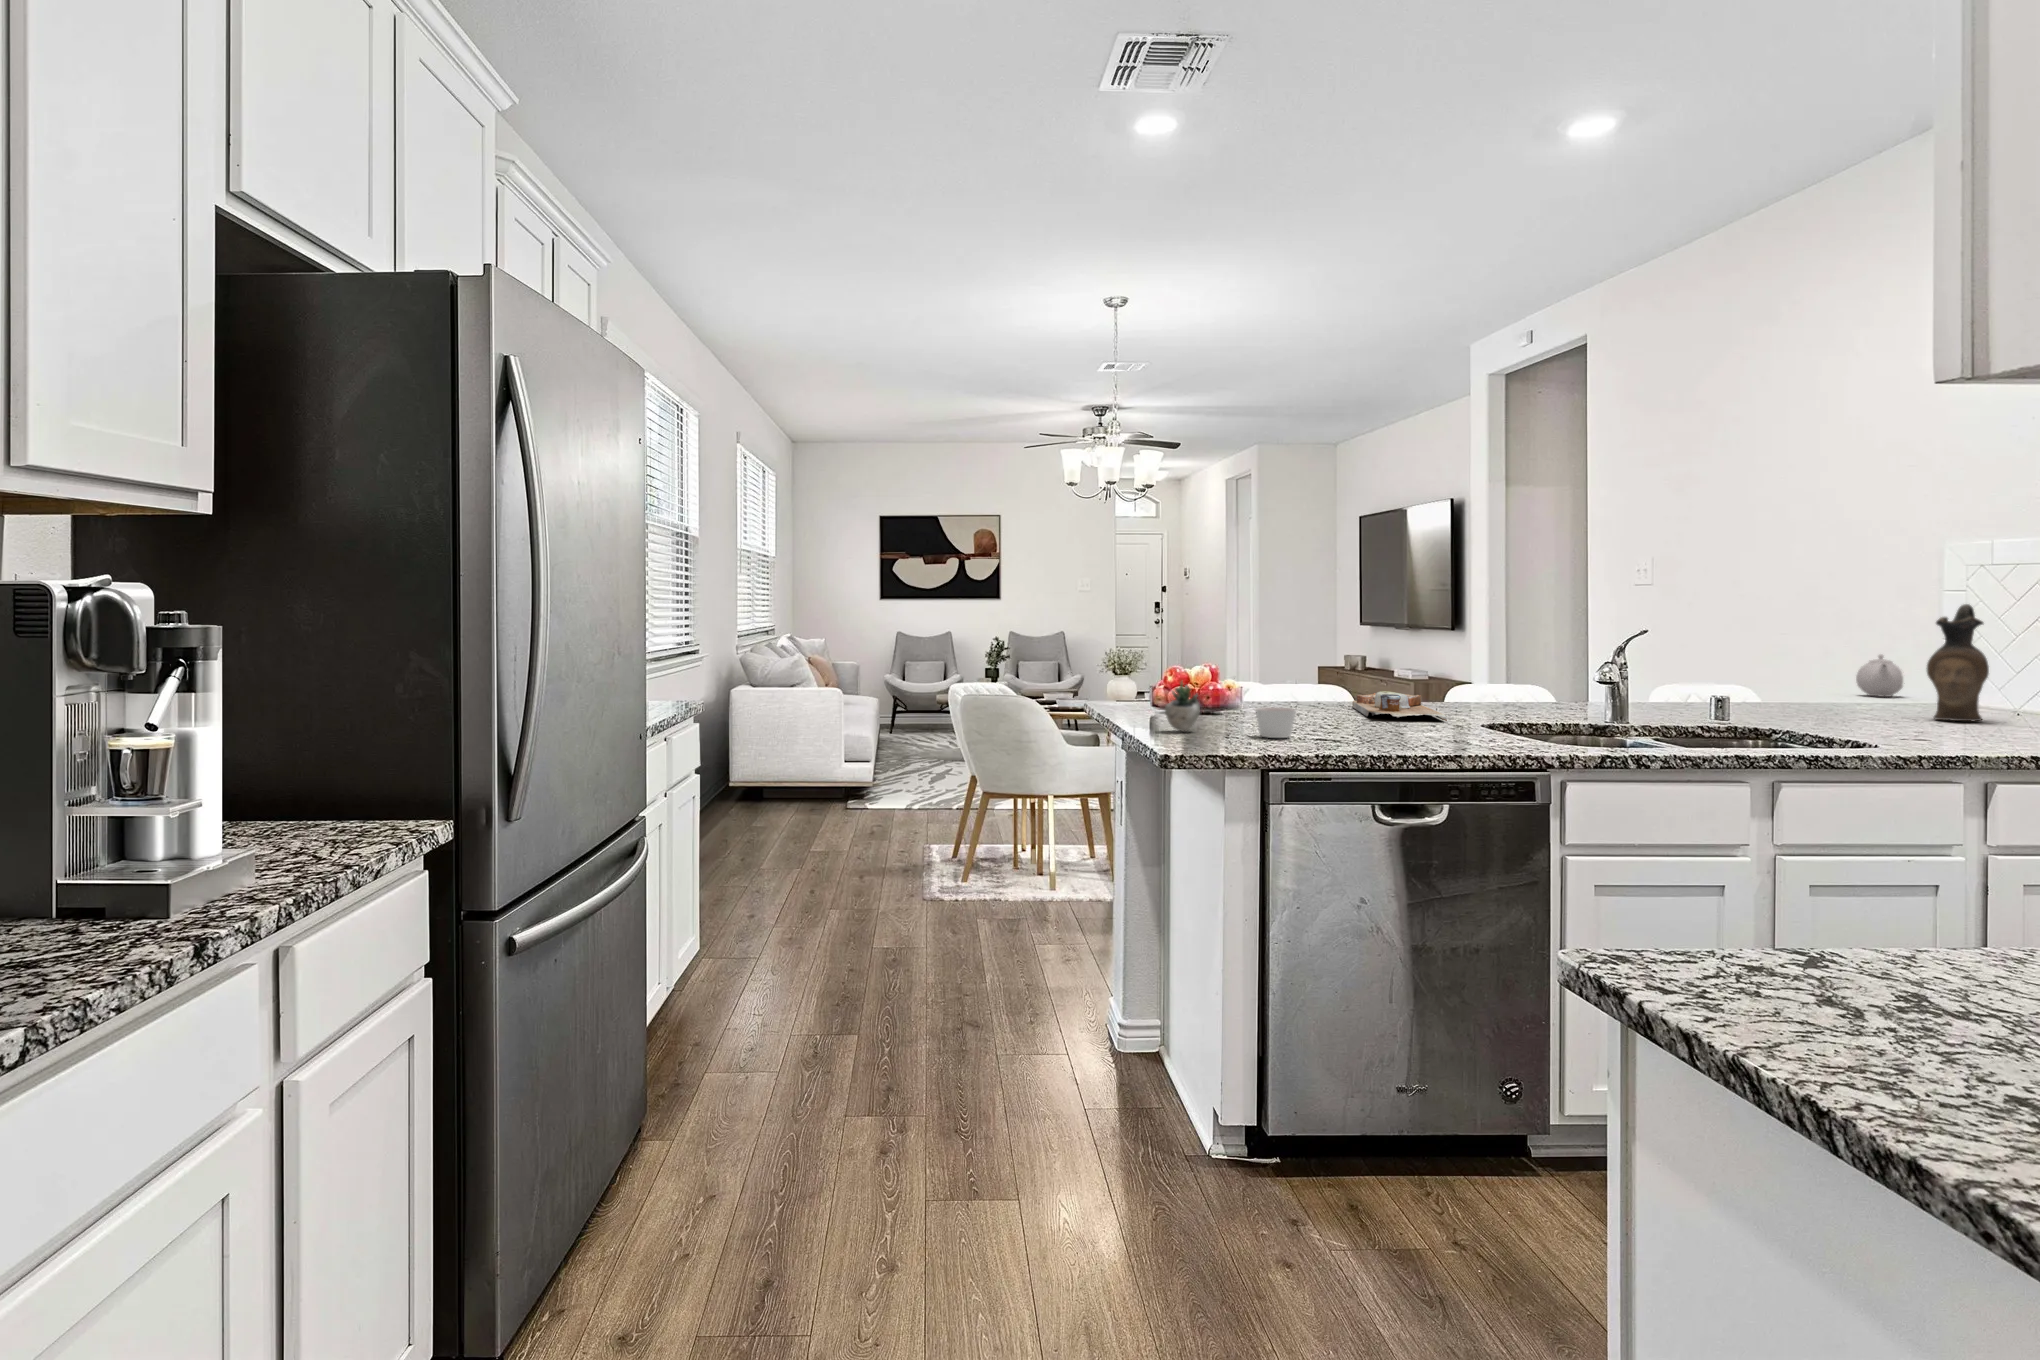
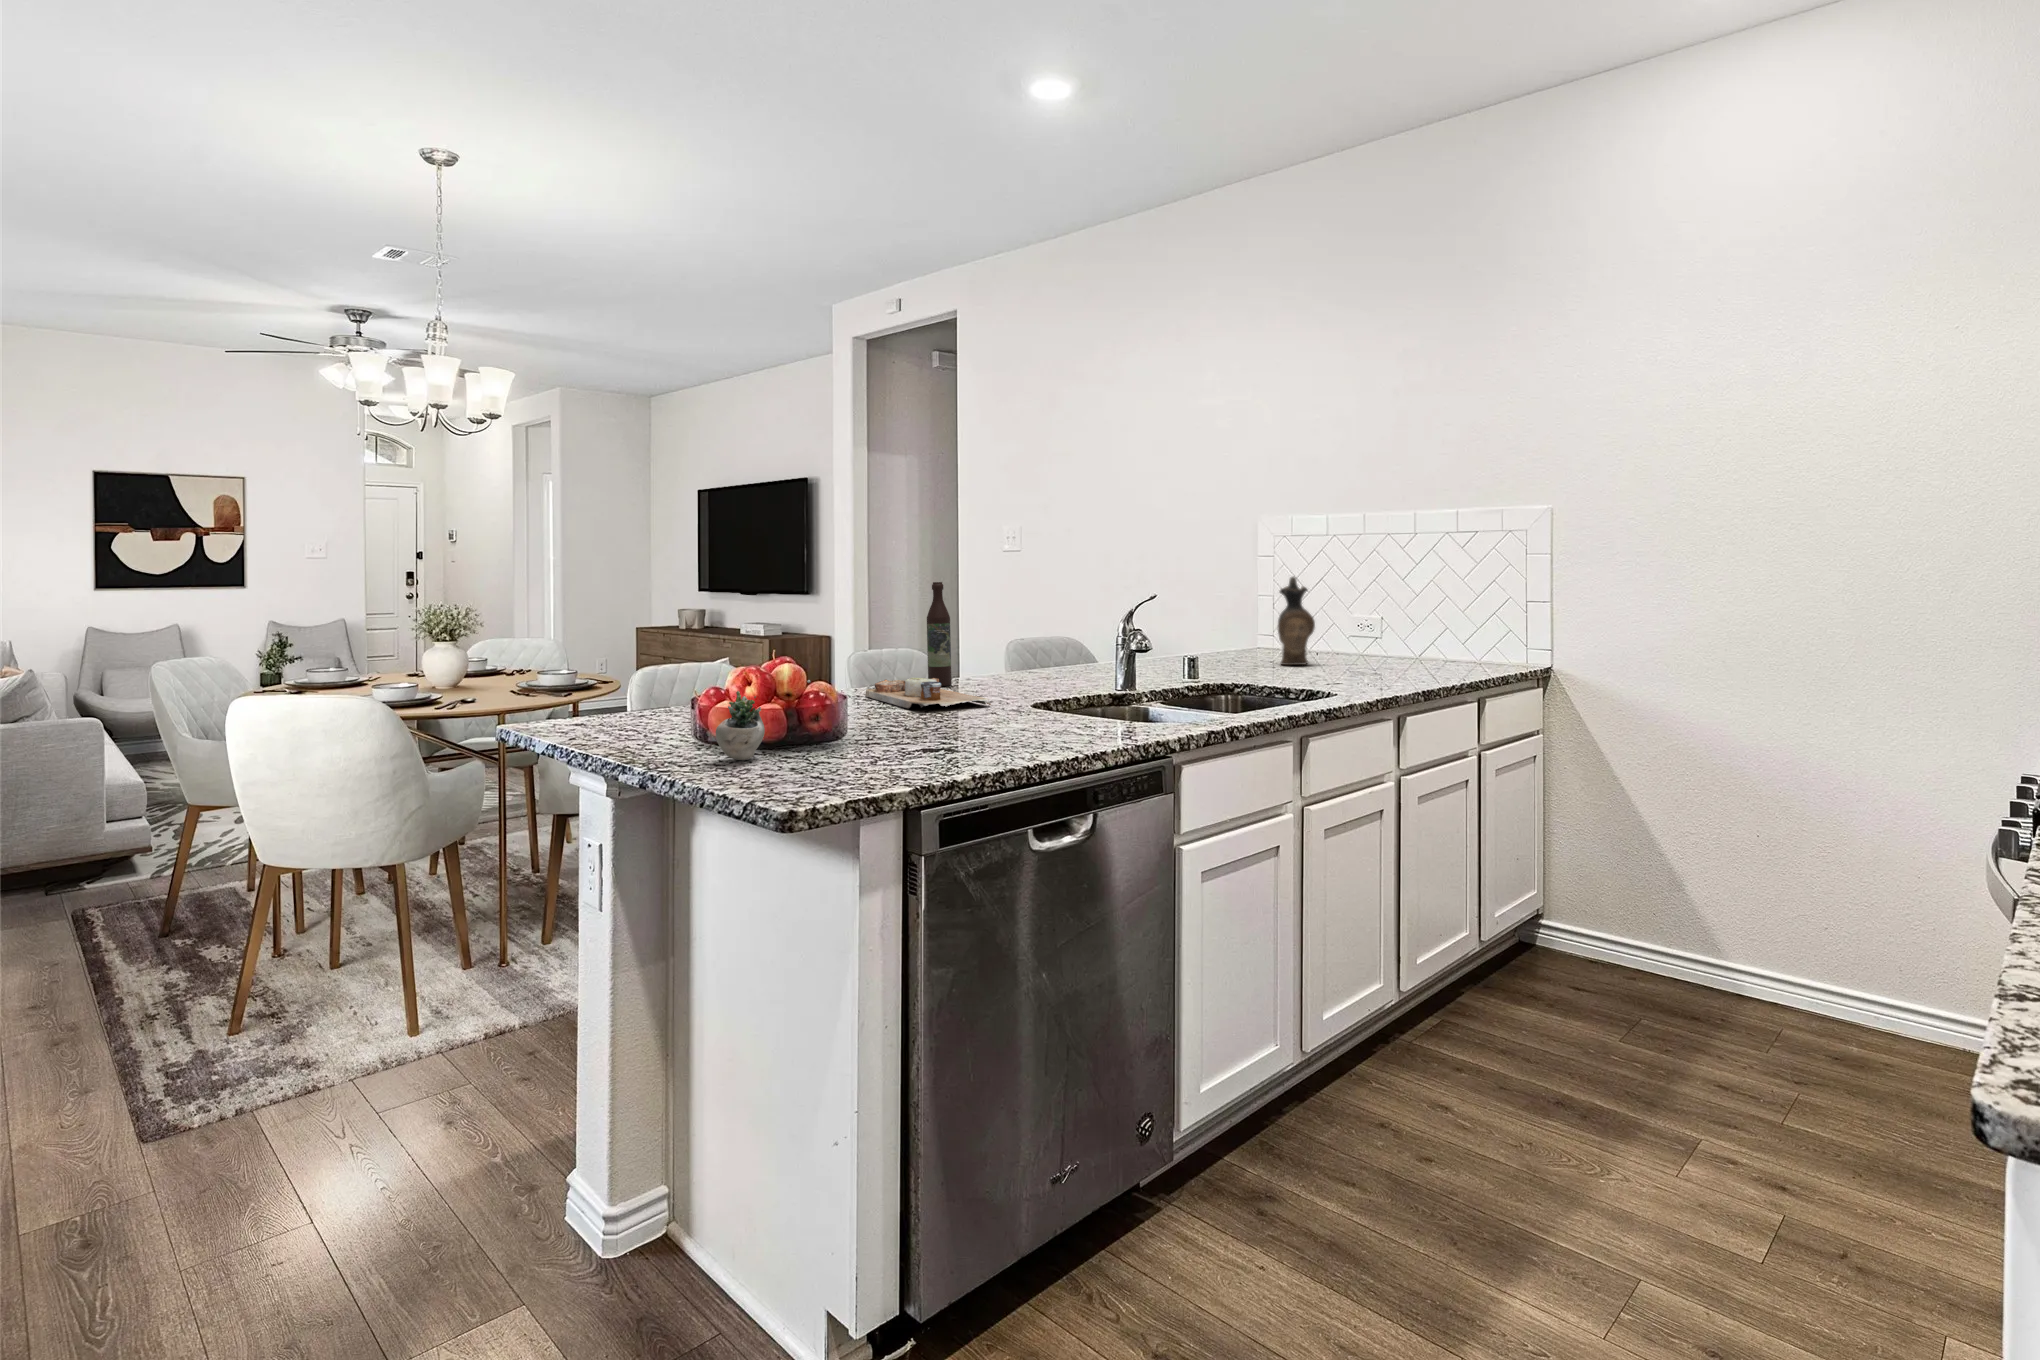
wine bottle: none [1429,603,1454,706] -> present [927,582,952,686]
teapot: present [1856,654,1903,697] -> none [1183,616,1212,648]
candle: present [1256,707,1296,738] -> none [844,714,895,756]

